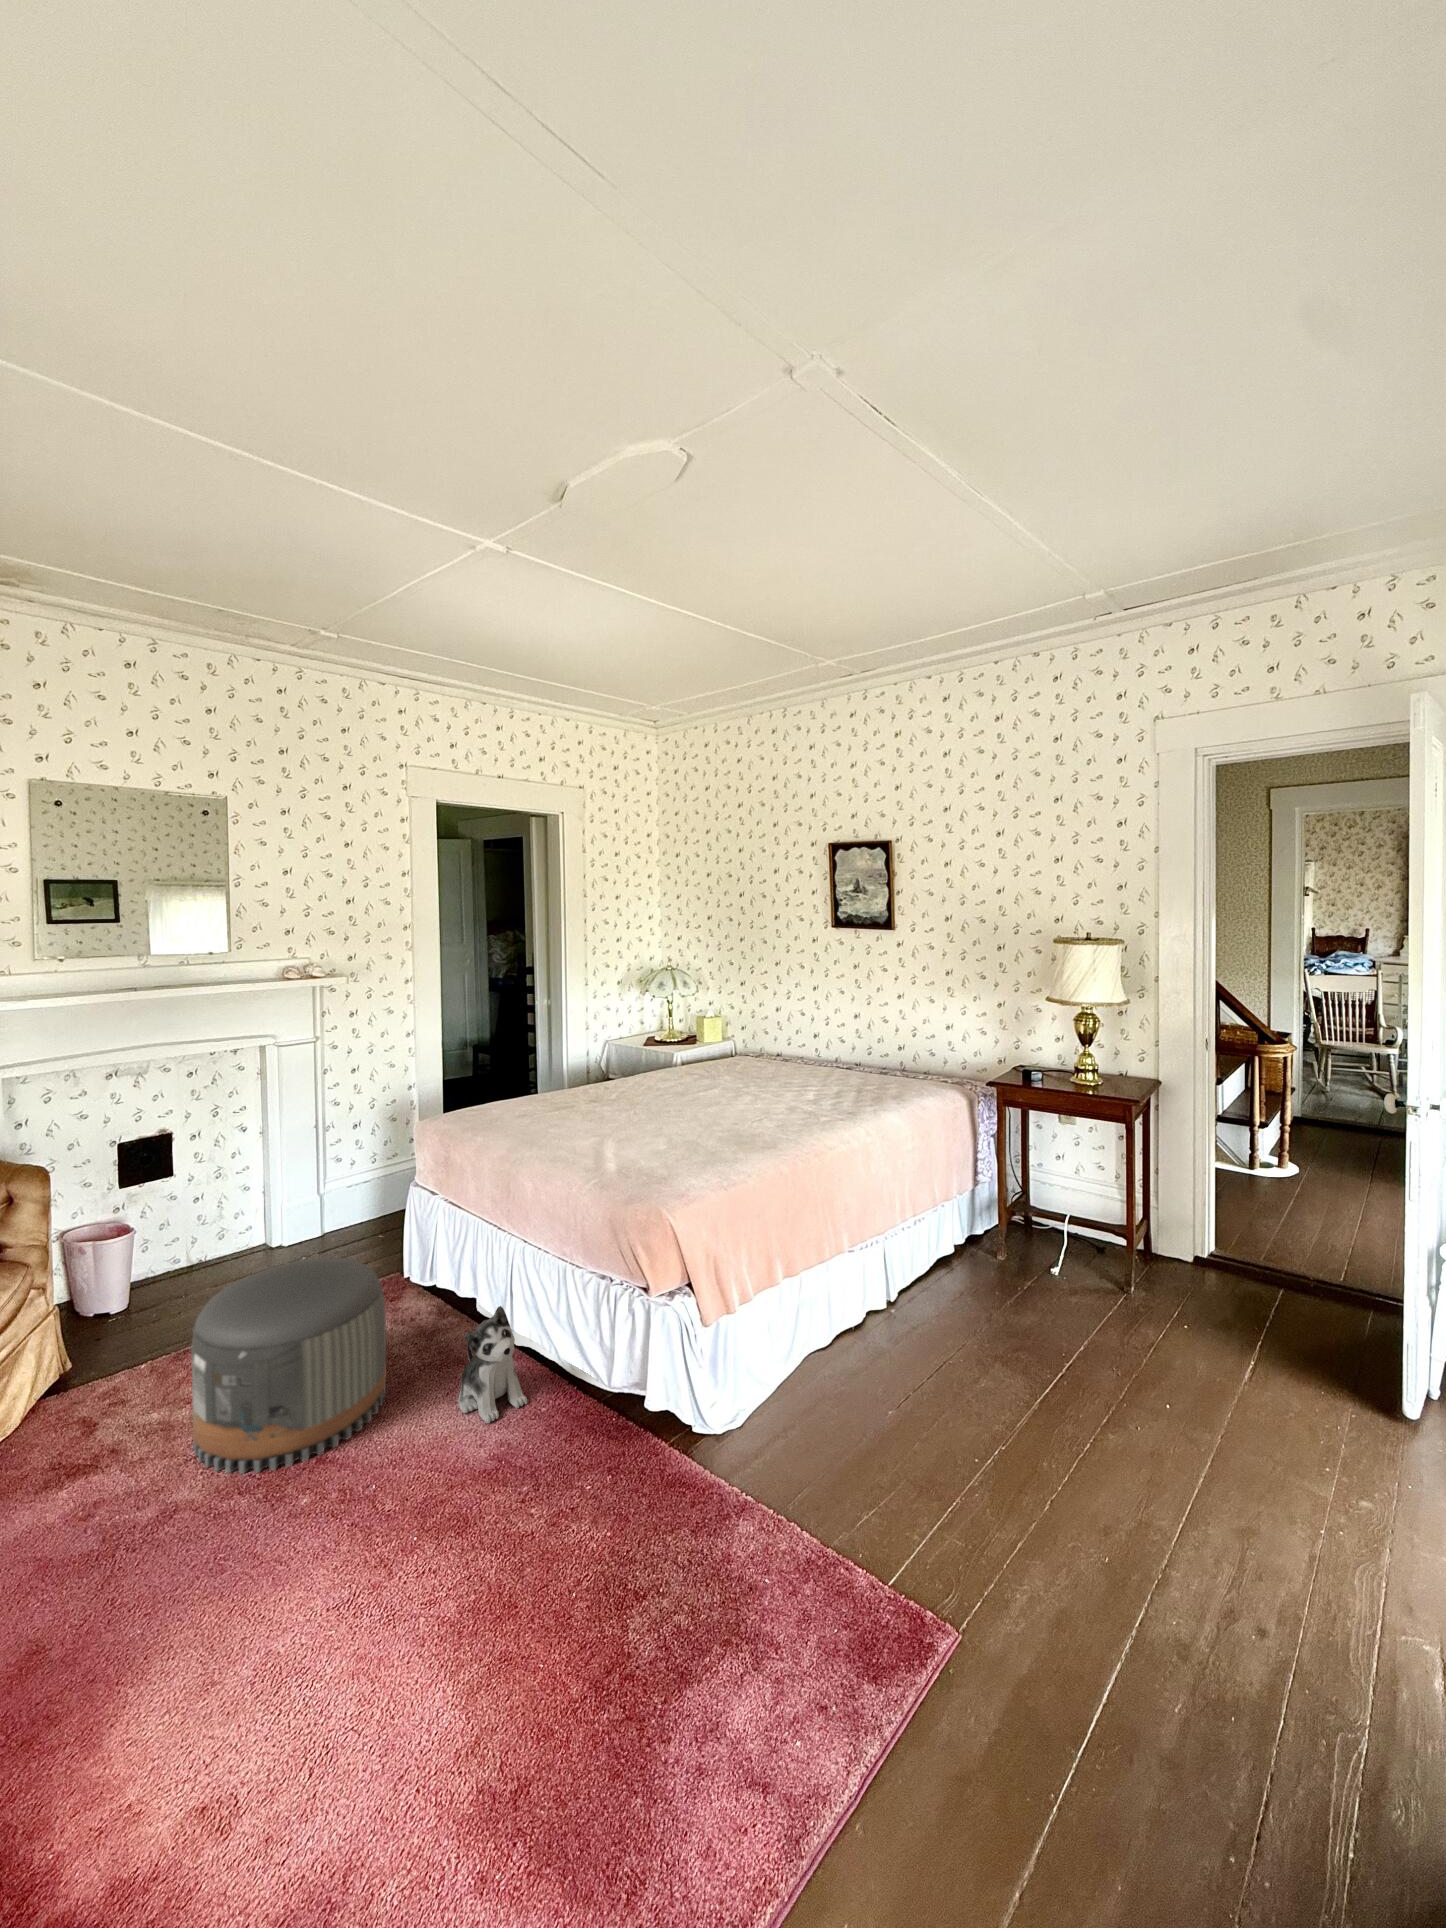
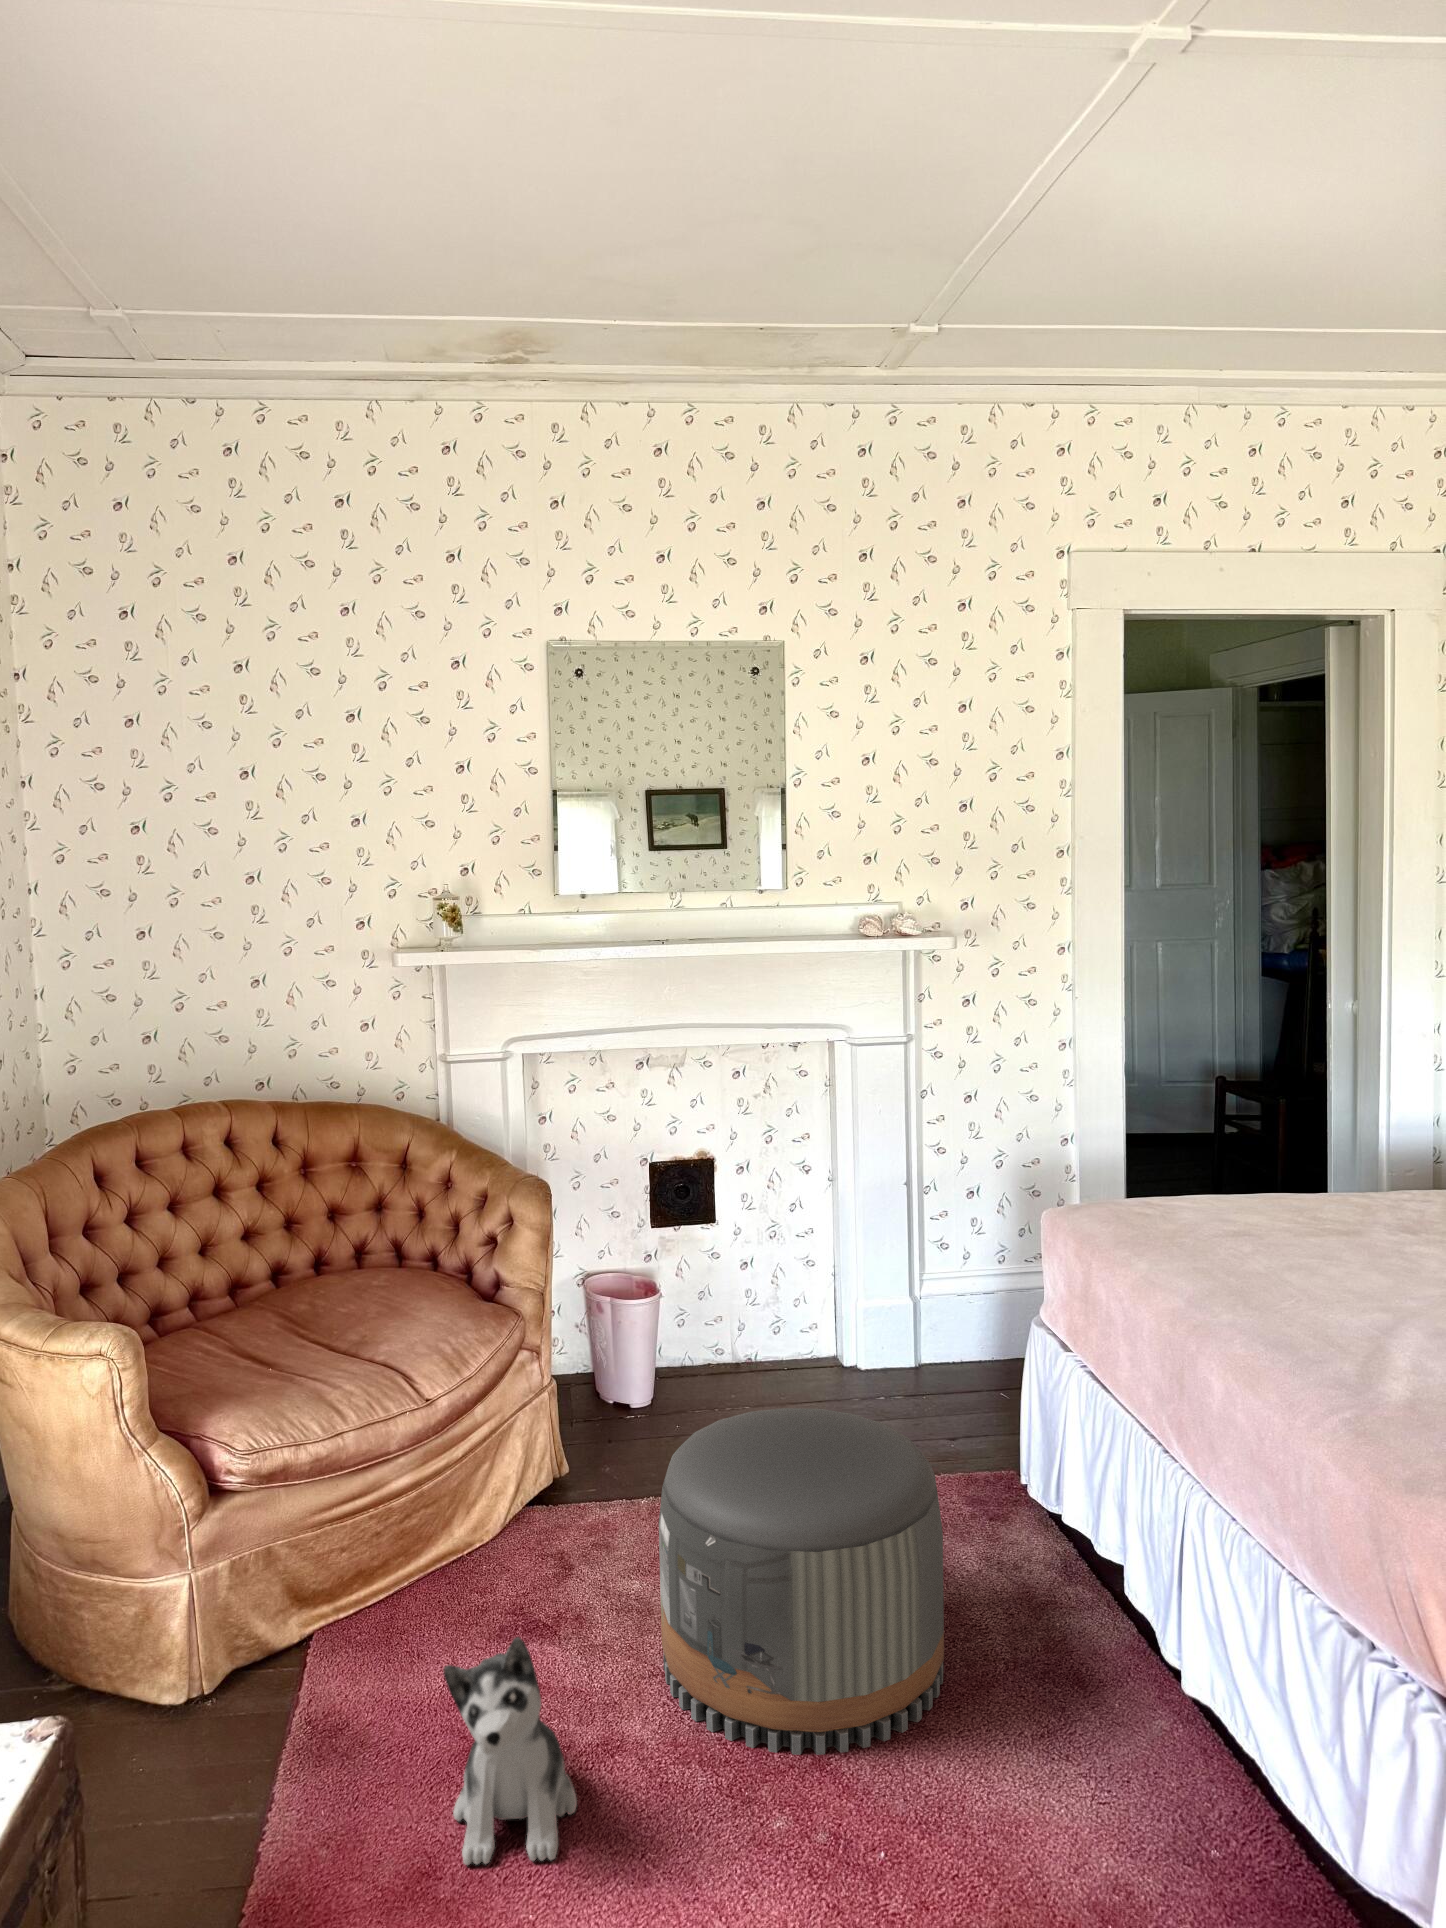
plush toy: present [458,1306,527,1423] -> present [444,1637,577,1865]

